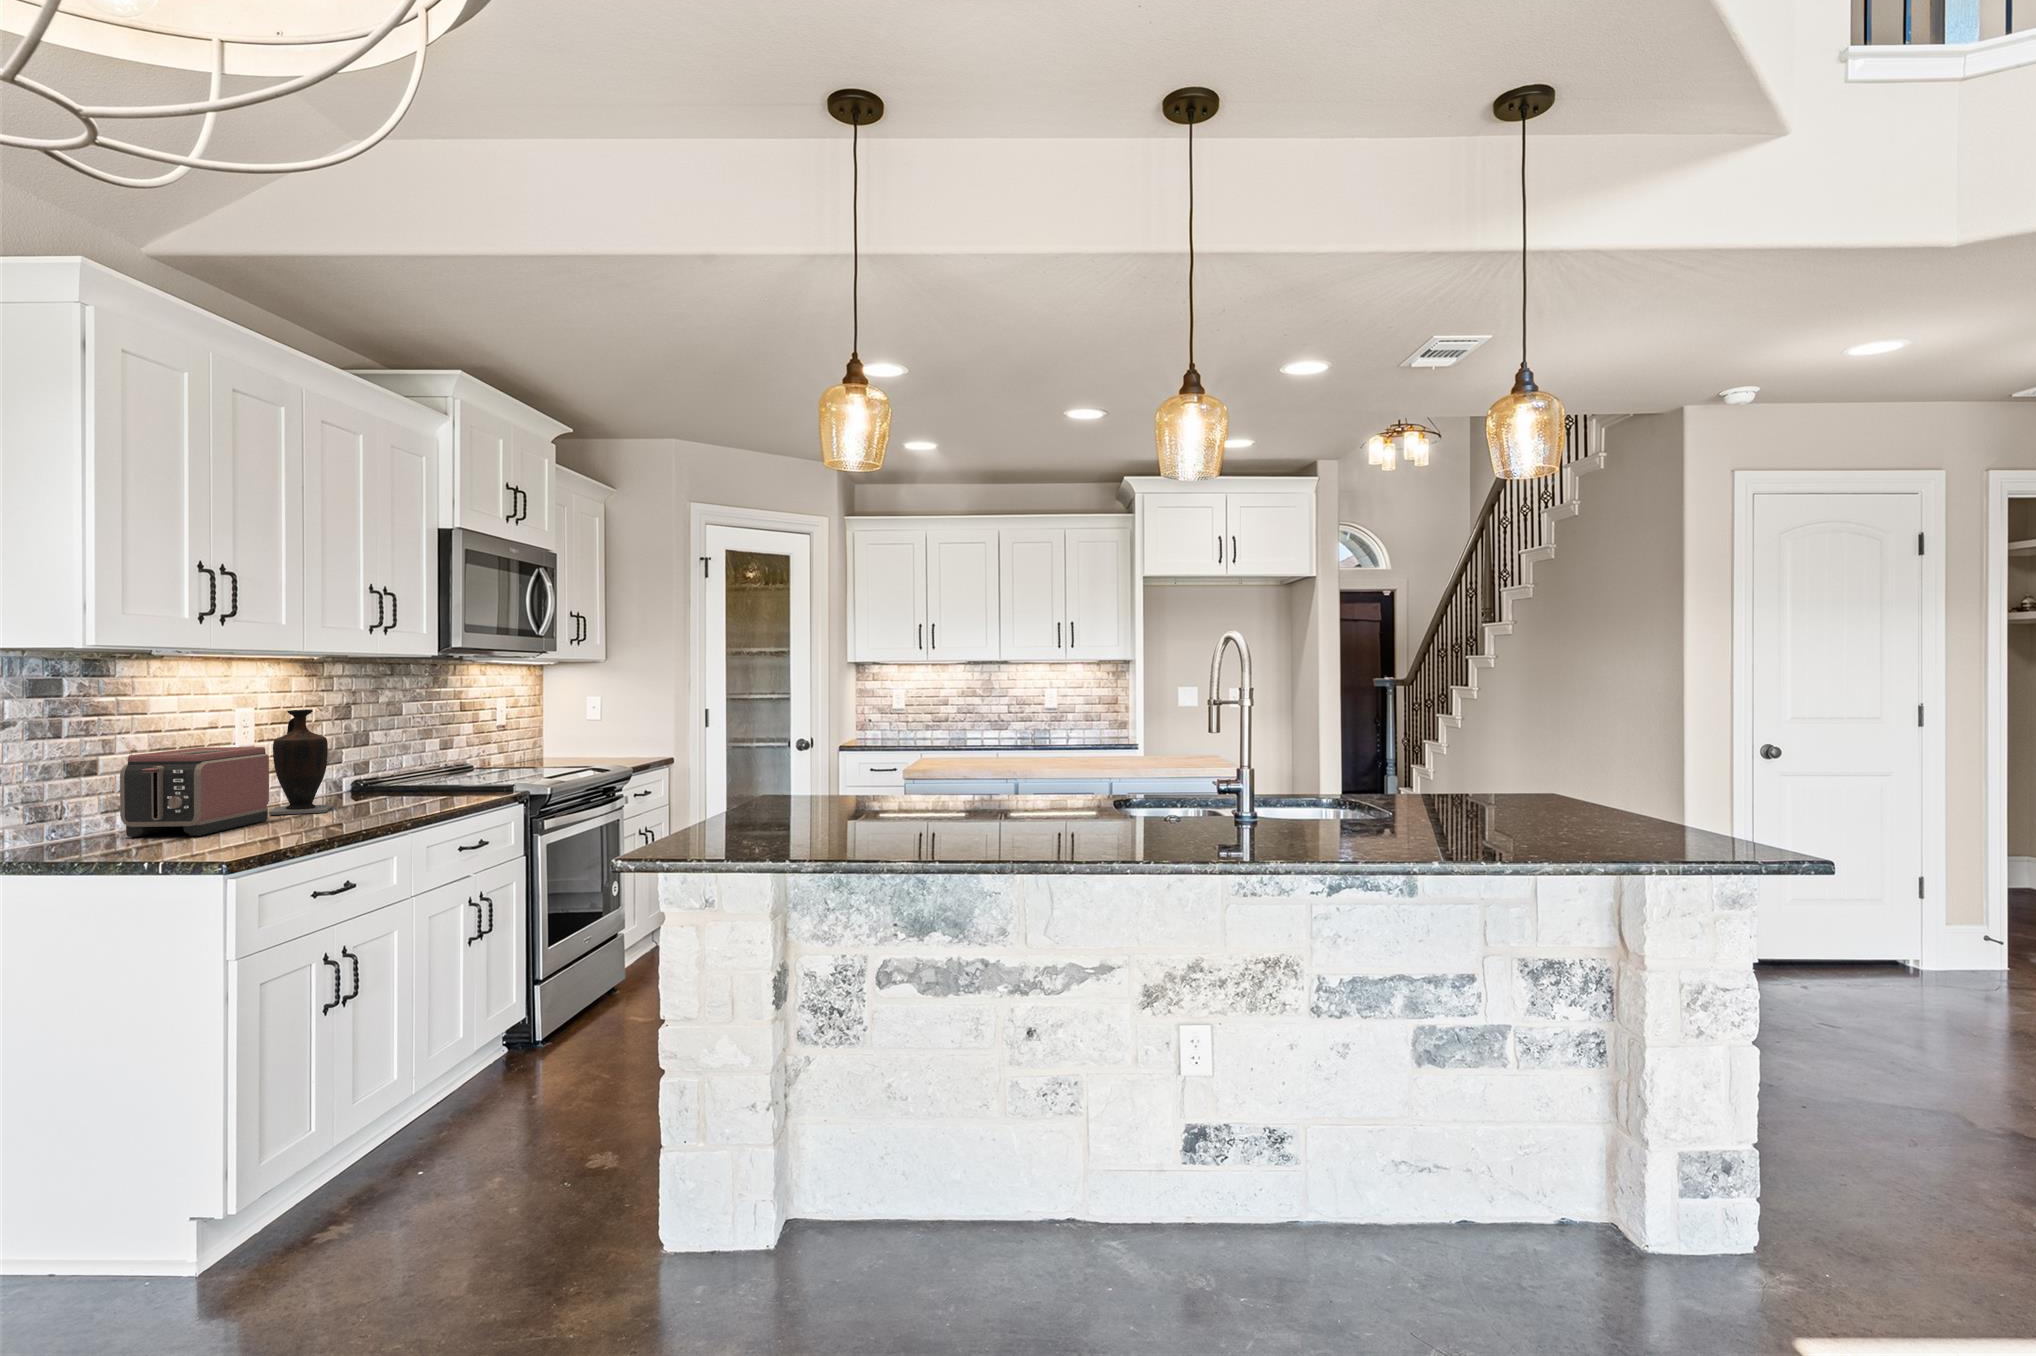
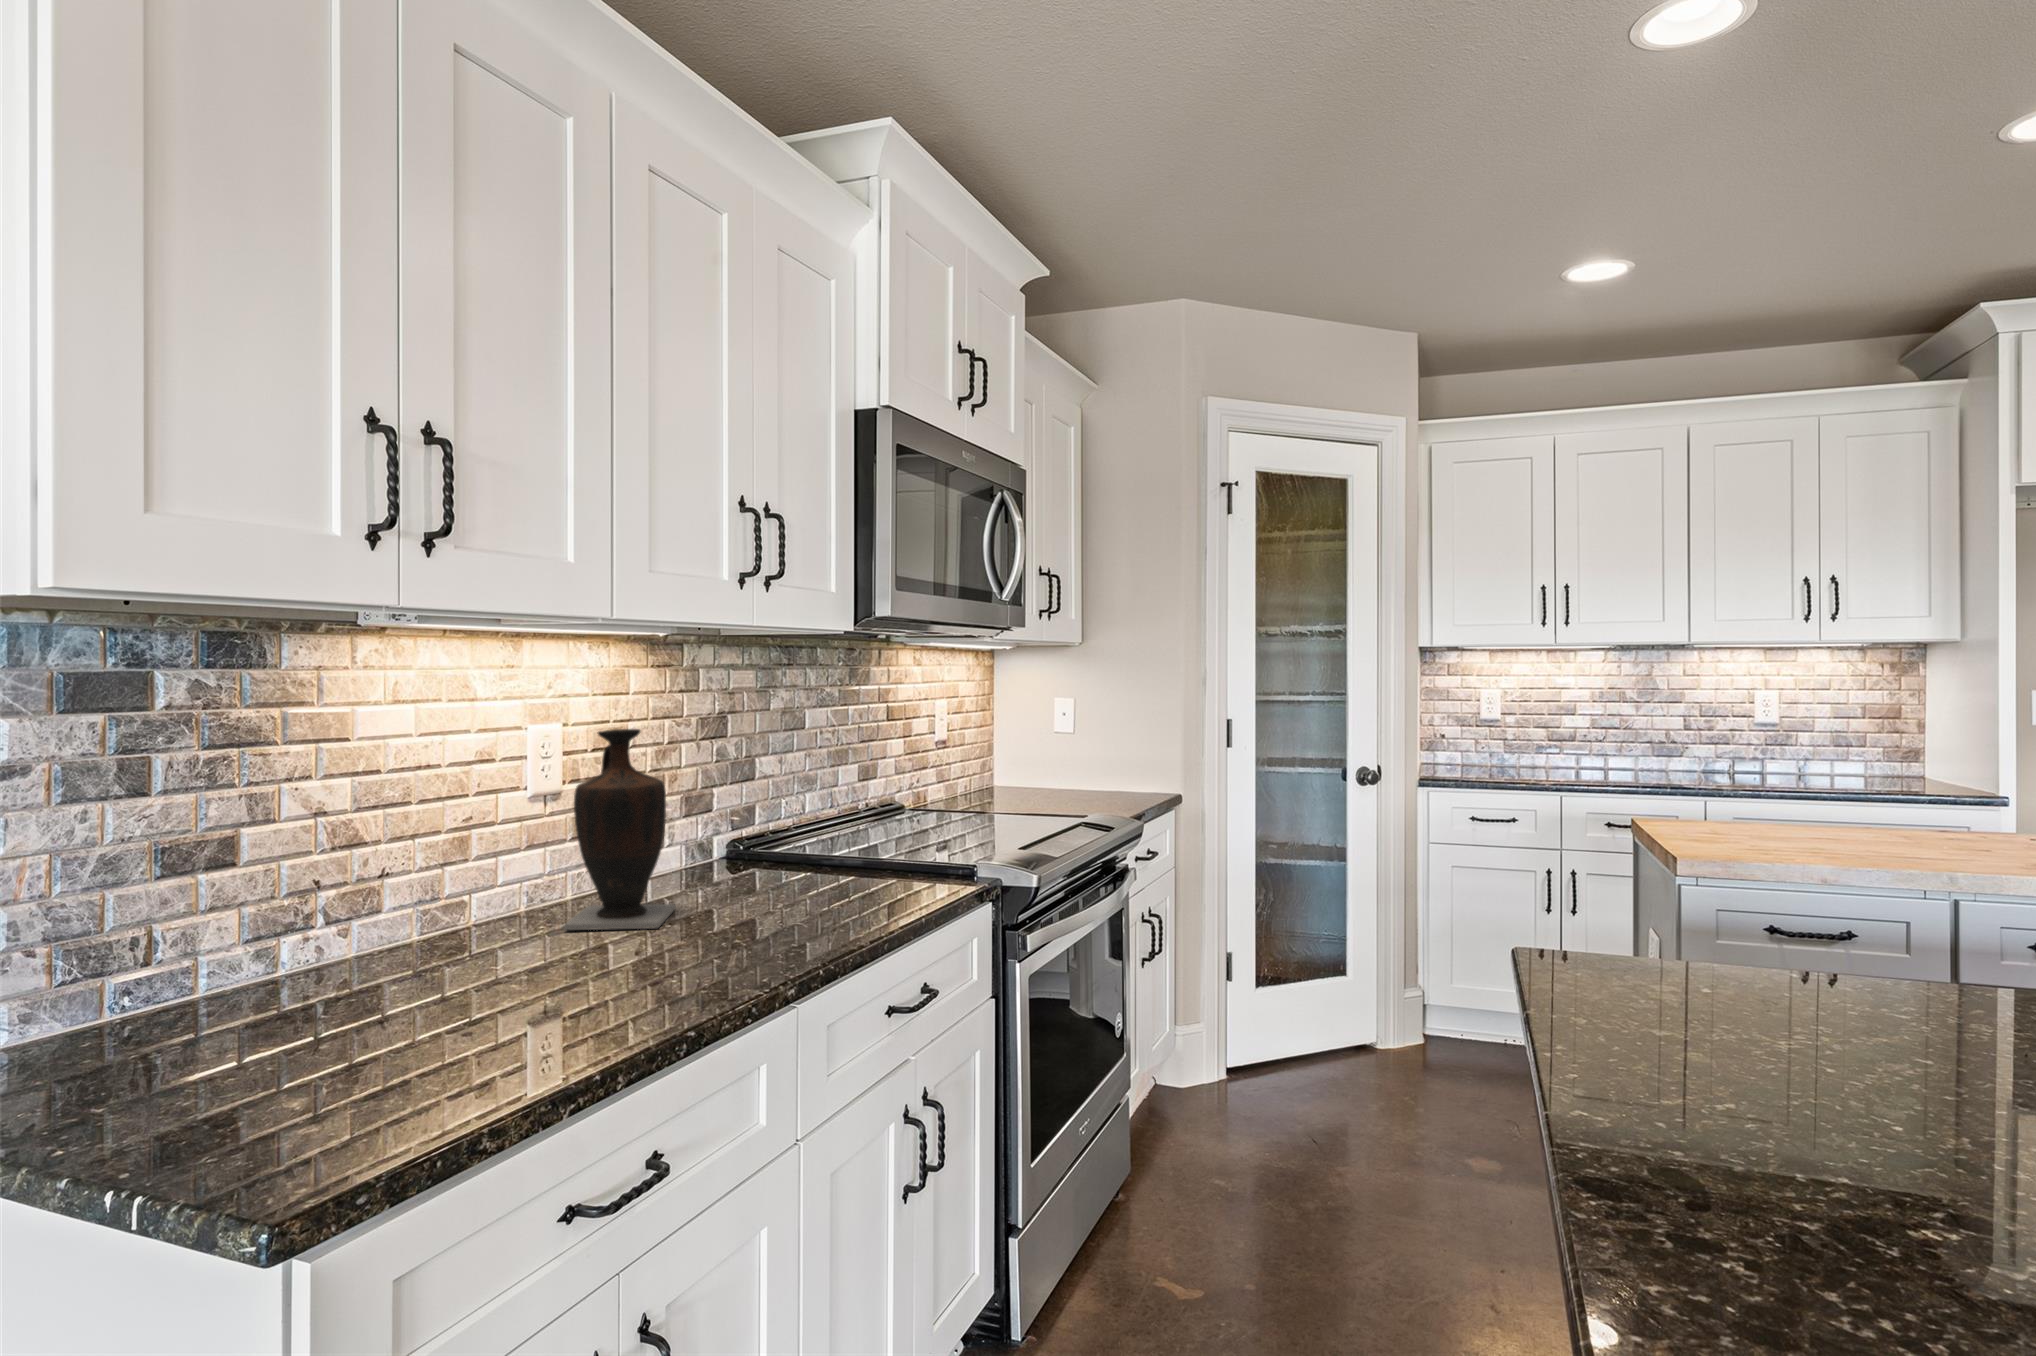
toaster: present [120,747,269,837] -> none [252,803,550,1011]

